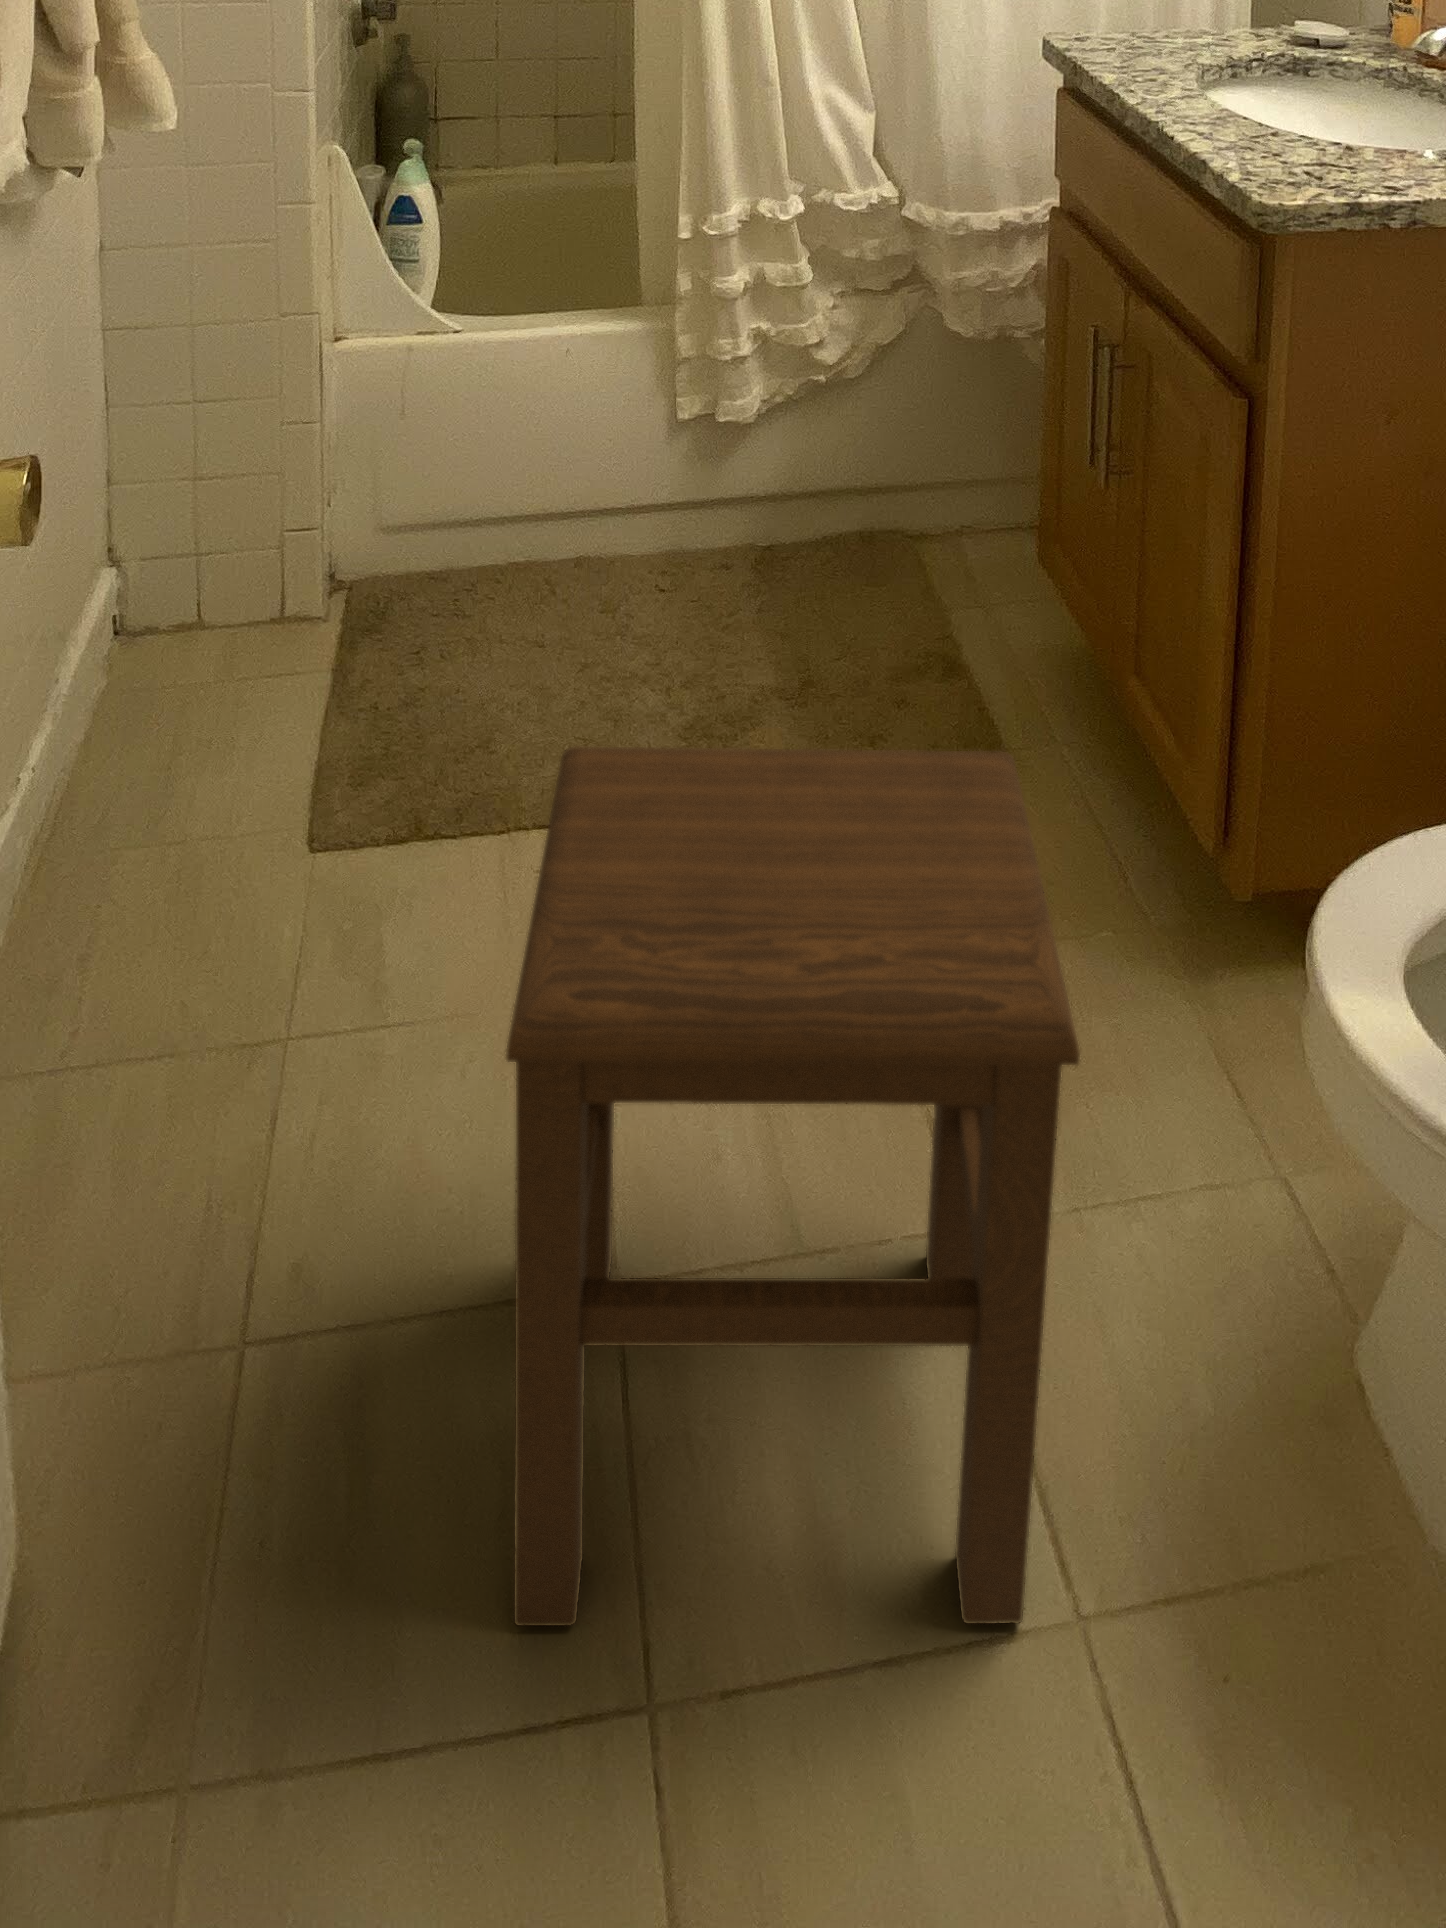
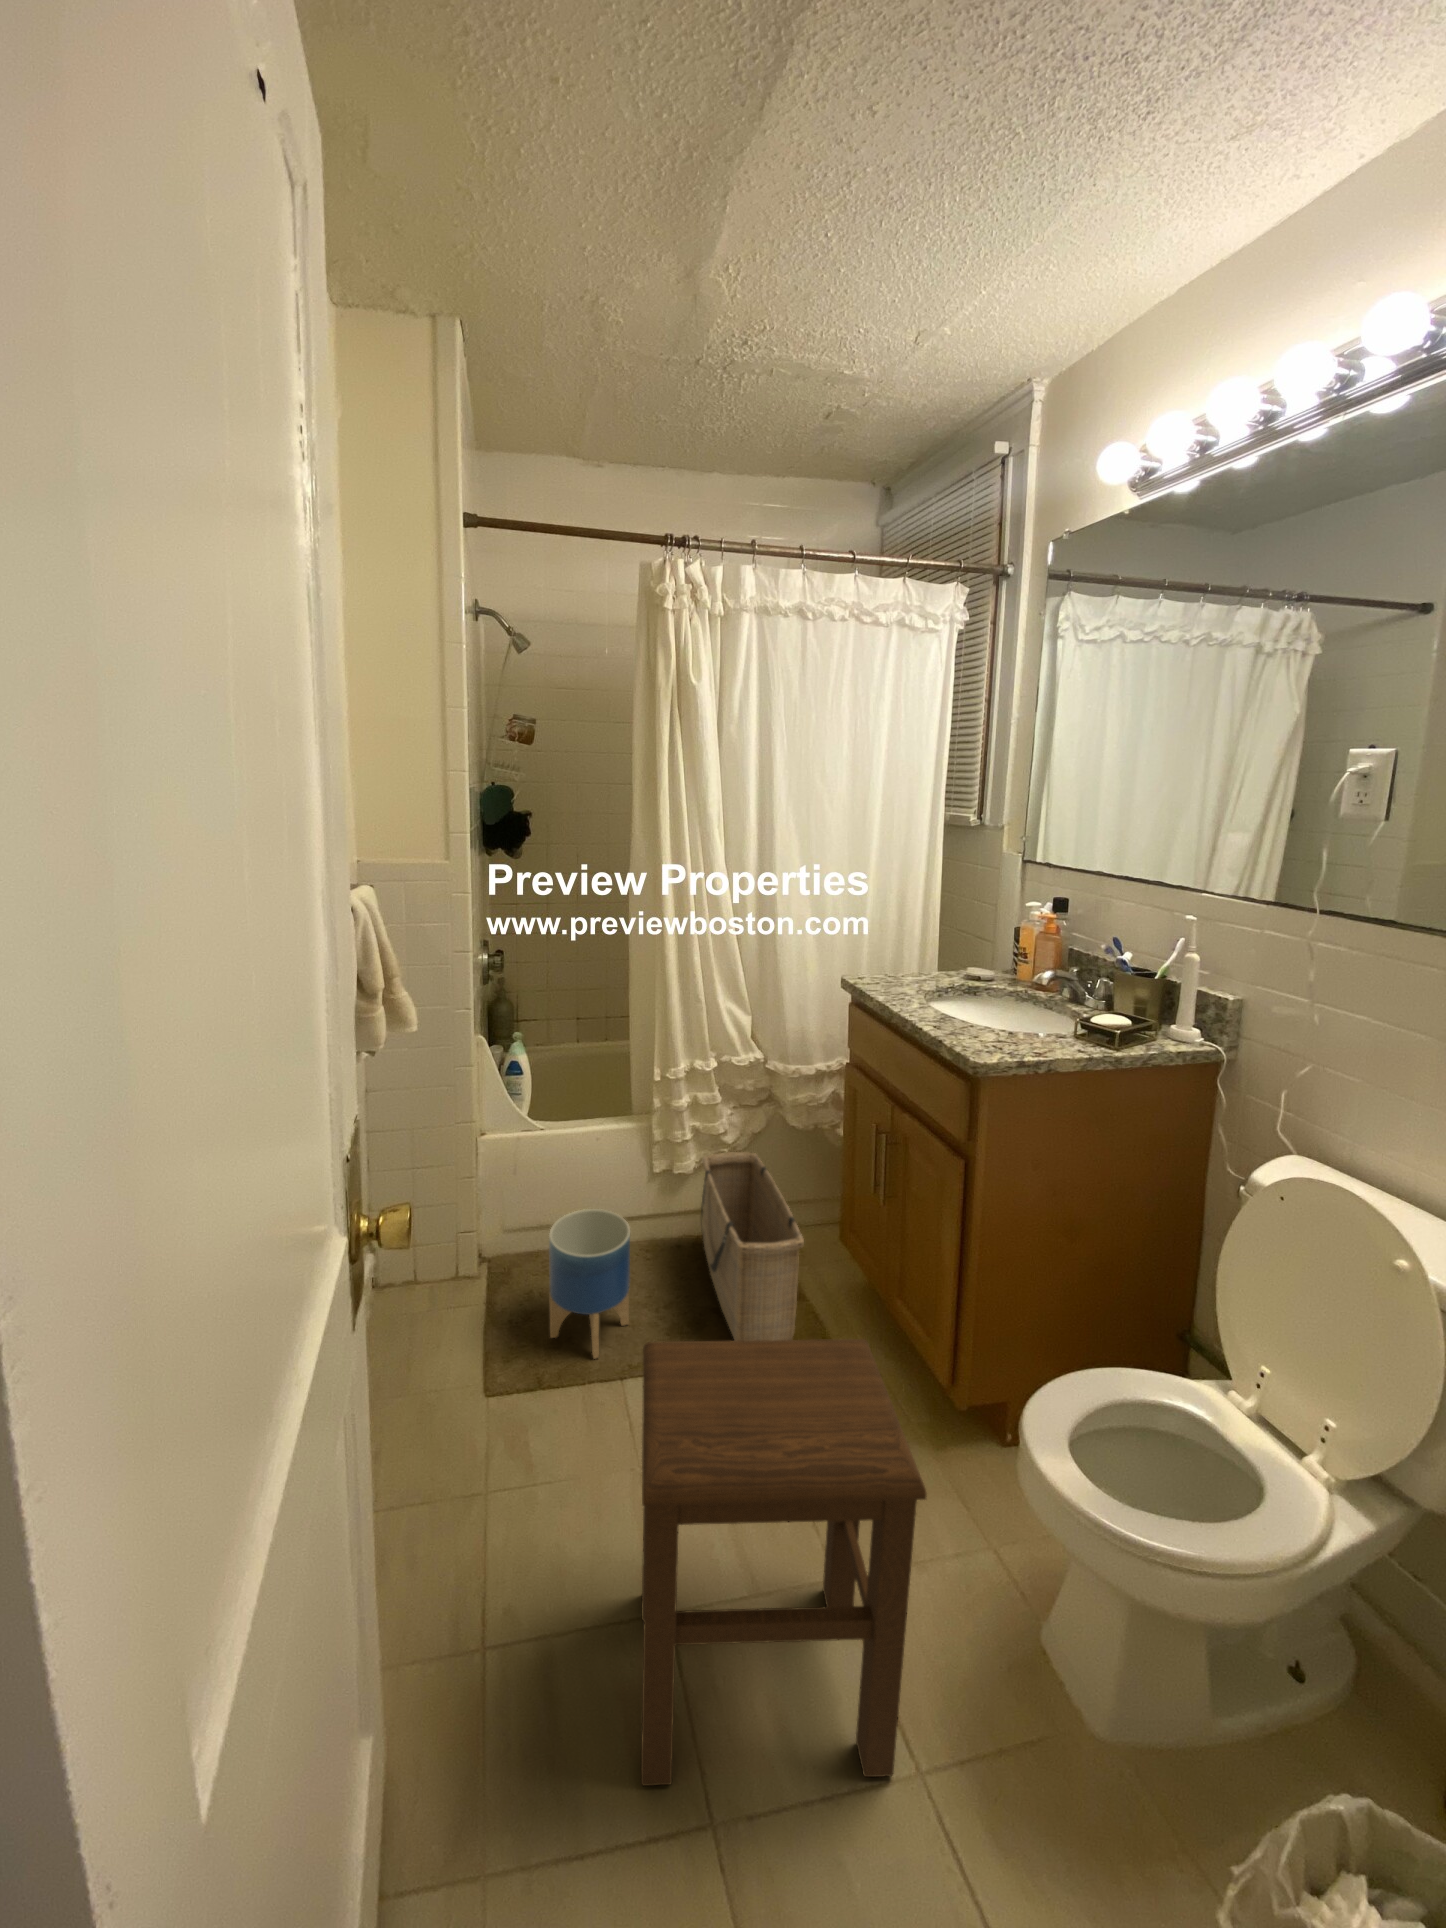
basket: none [758,390,947,782] -> present [701,1152,804,1341]
planter: none [438,495,602,793] -> present [549,1209,630,1359]

